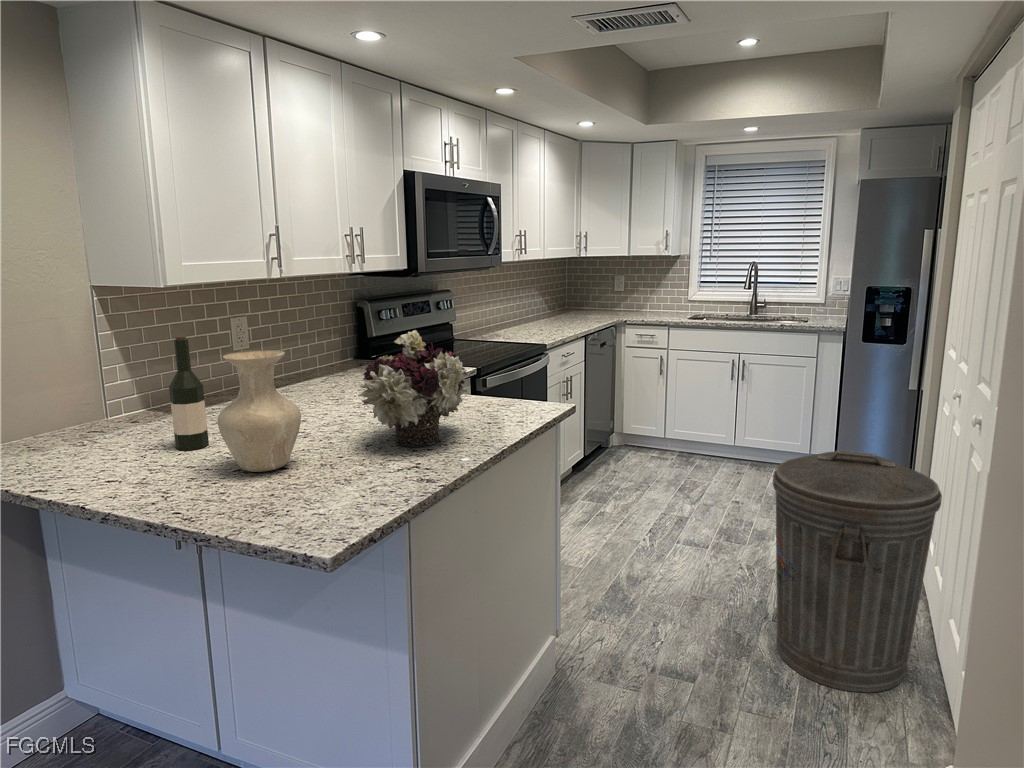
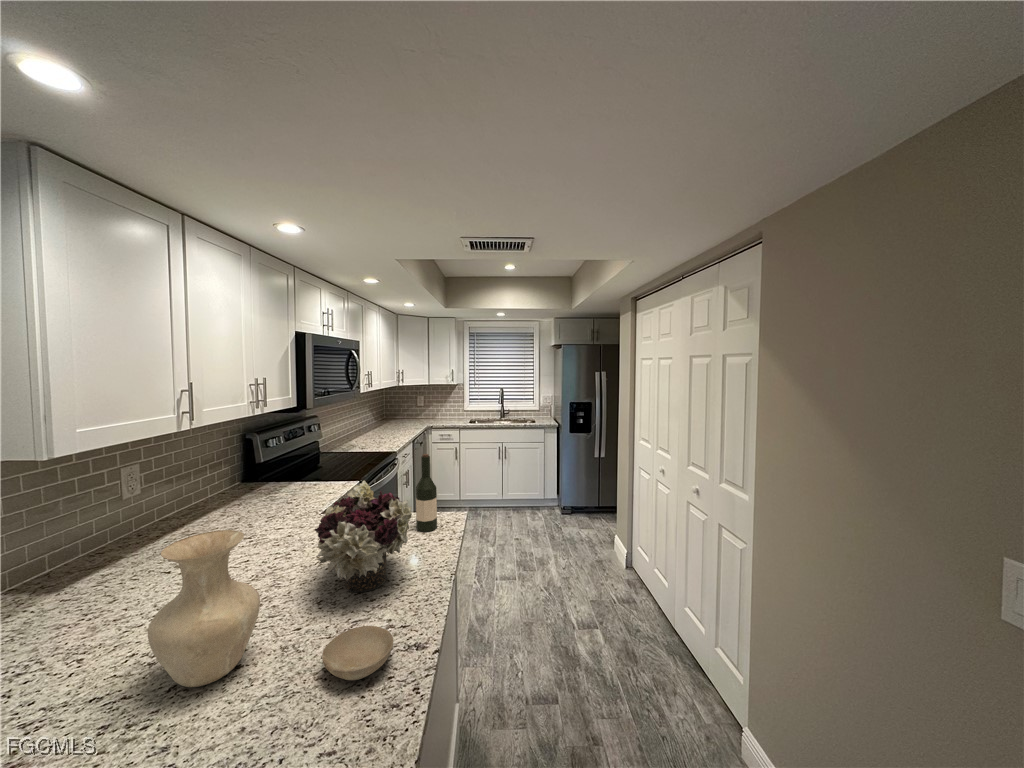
wine bottle: present [169,336,209,450] -> present [416,454,437,532]
trash can: present [773,450,942,693] -> none [581,513,677,675]
bowl: none [336,457,402,489] -> present [322,626,393,680]

